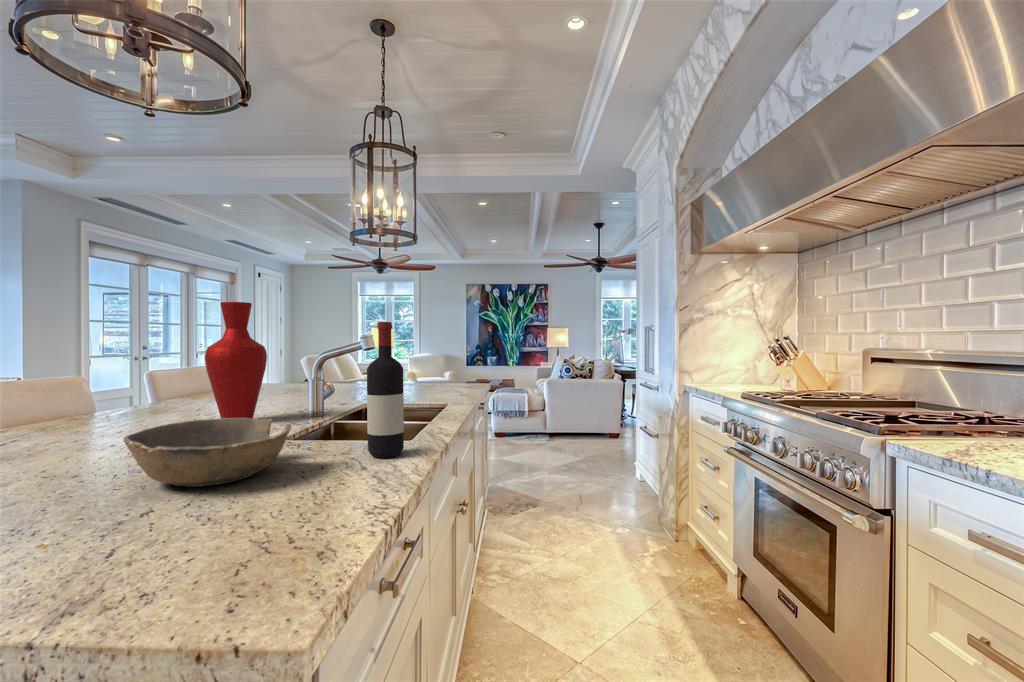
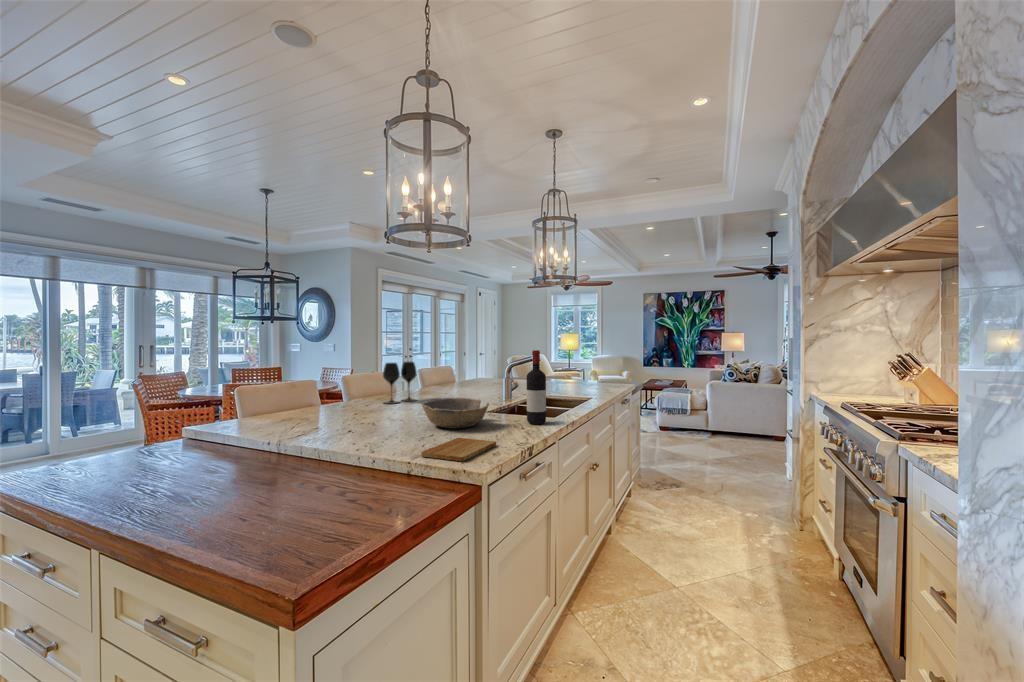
vase: present [205,302,267,419] -> none [450,333,481,402]
wine glass: none [48,355,135,438] -> present [383,362,417,404]
cutting board: none [86,515,319,606] -> present [421,438,496,461]

